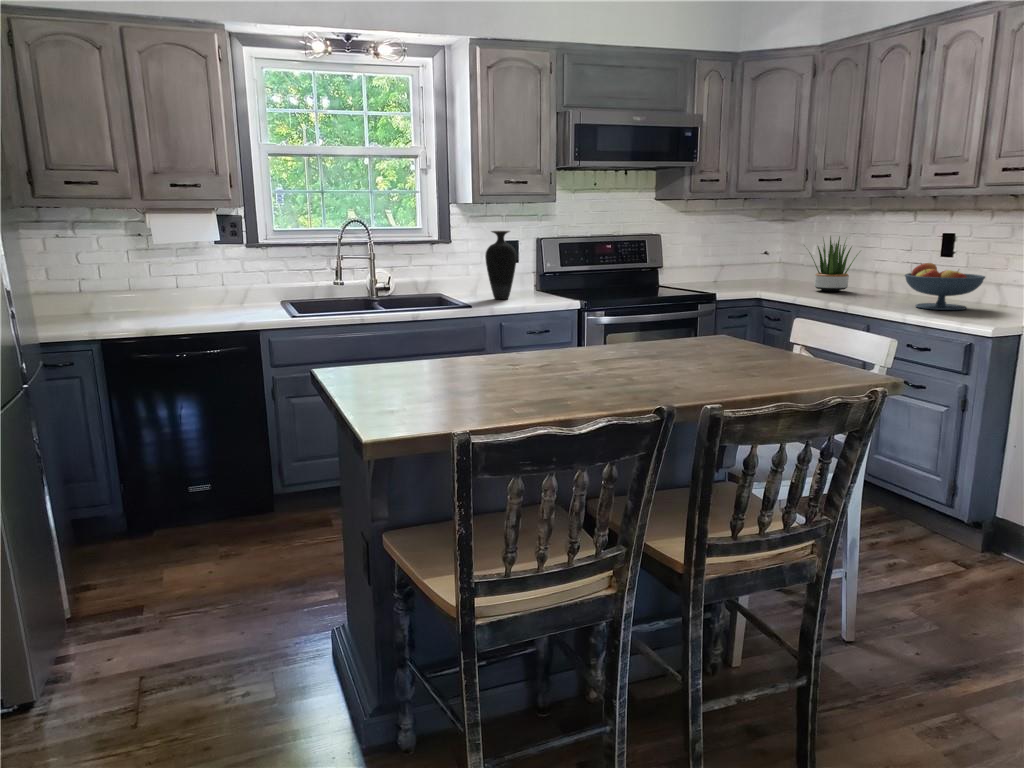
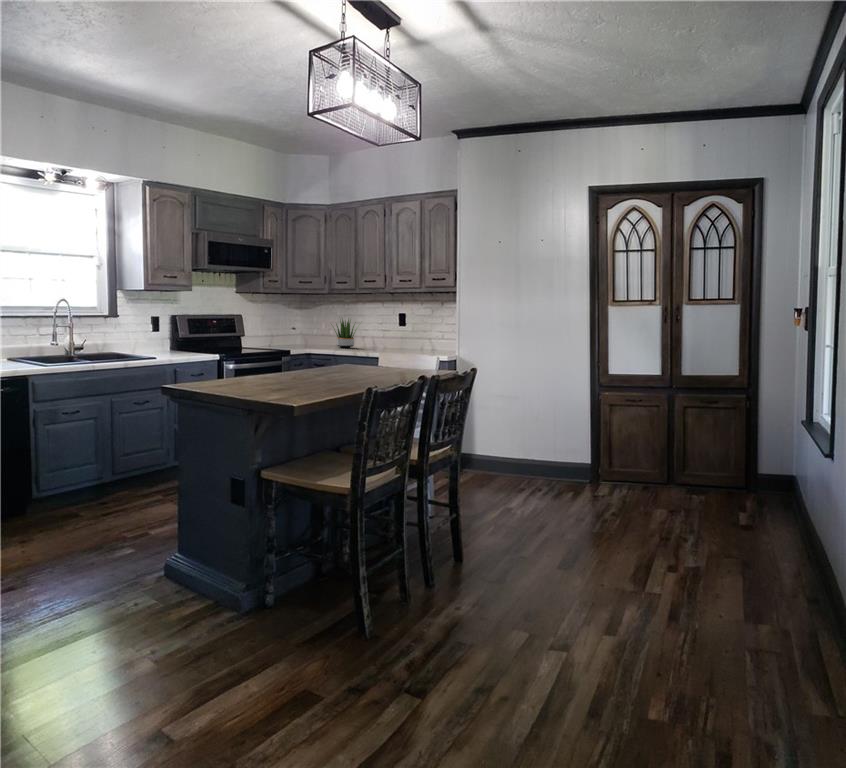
vase: present [485,231,516,300] -> none [153,309,175,355]
fruit bowl: present [905,263,985,310] -> none [392,330,427,353]

